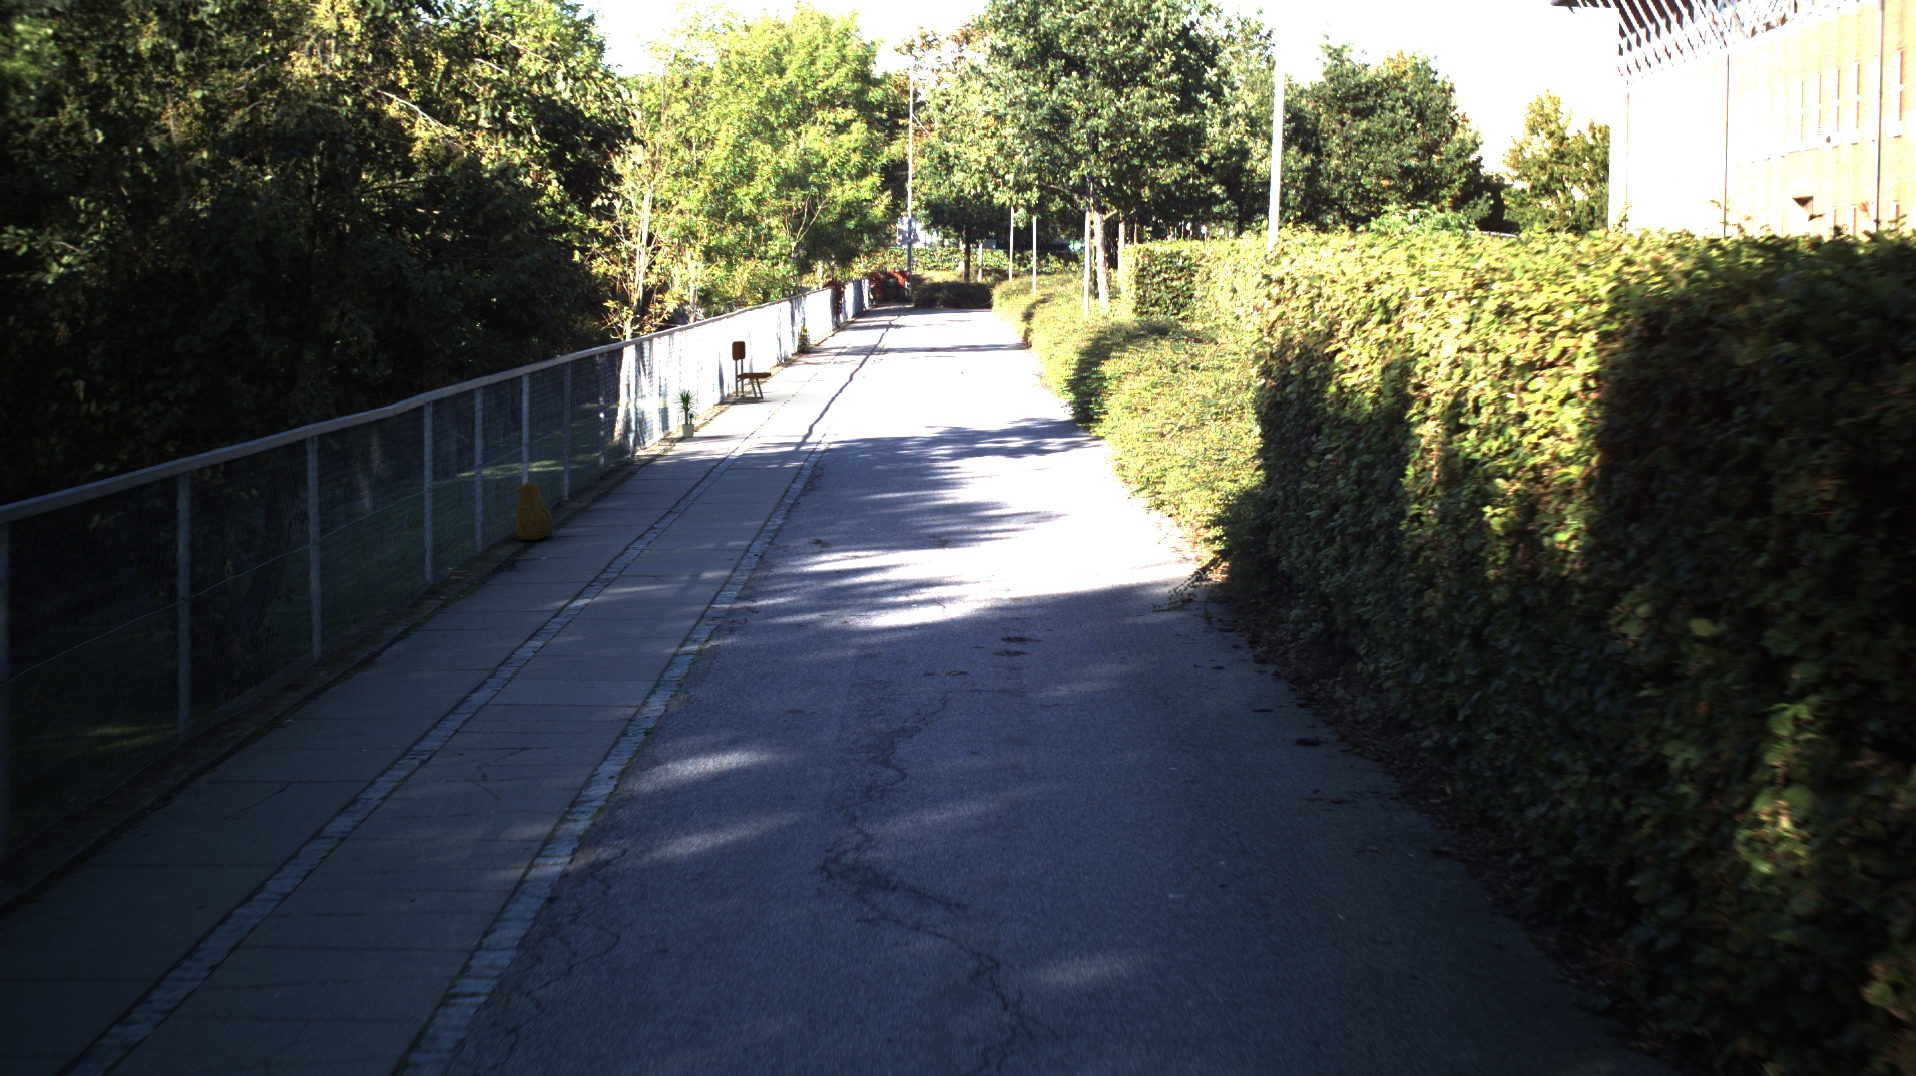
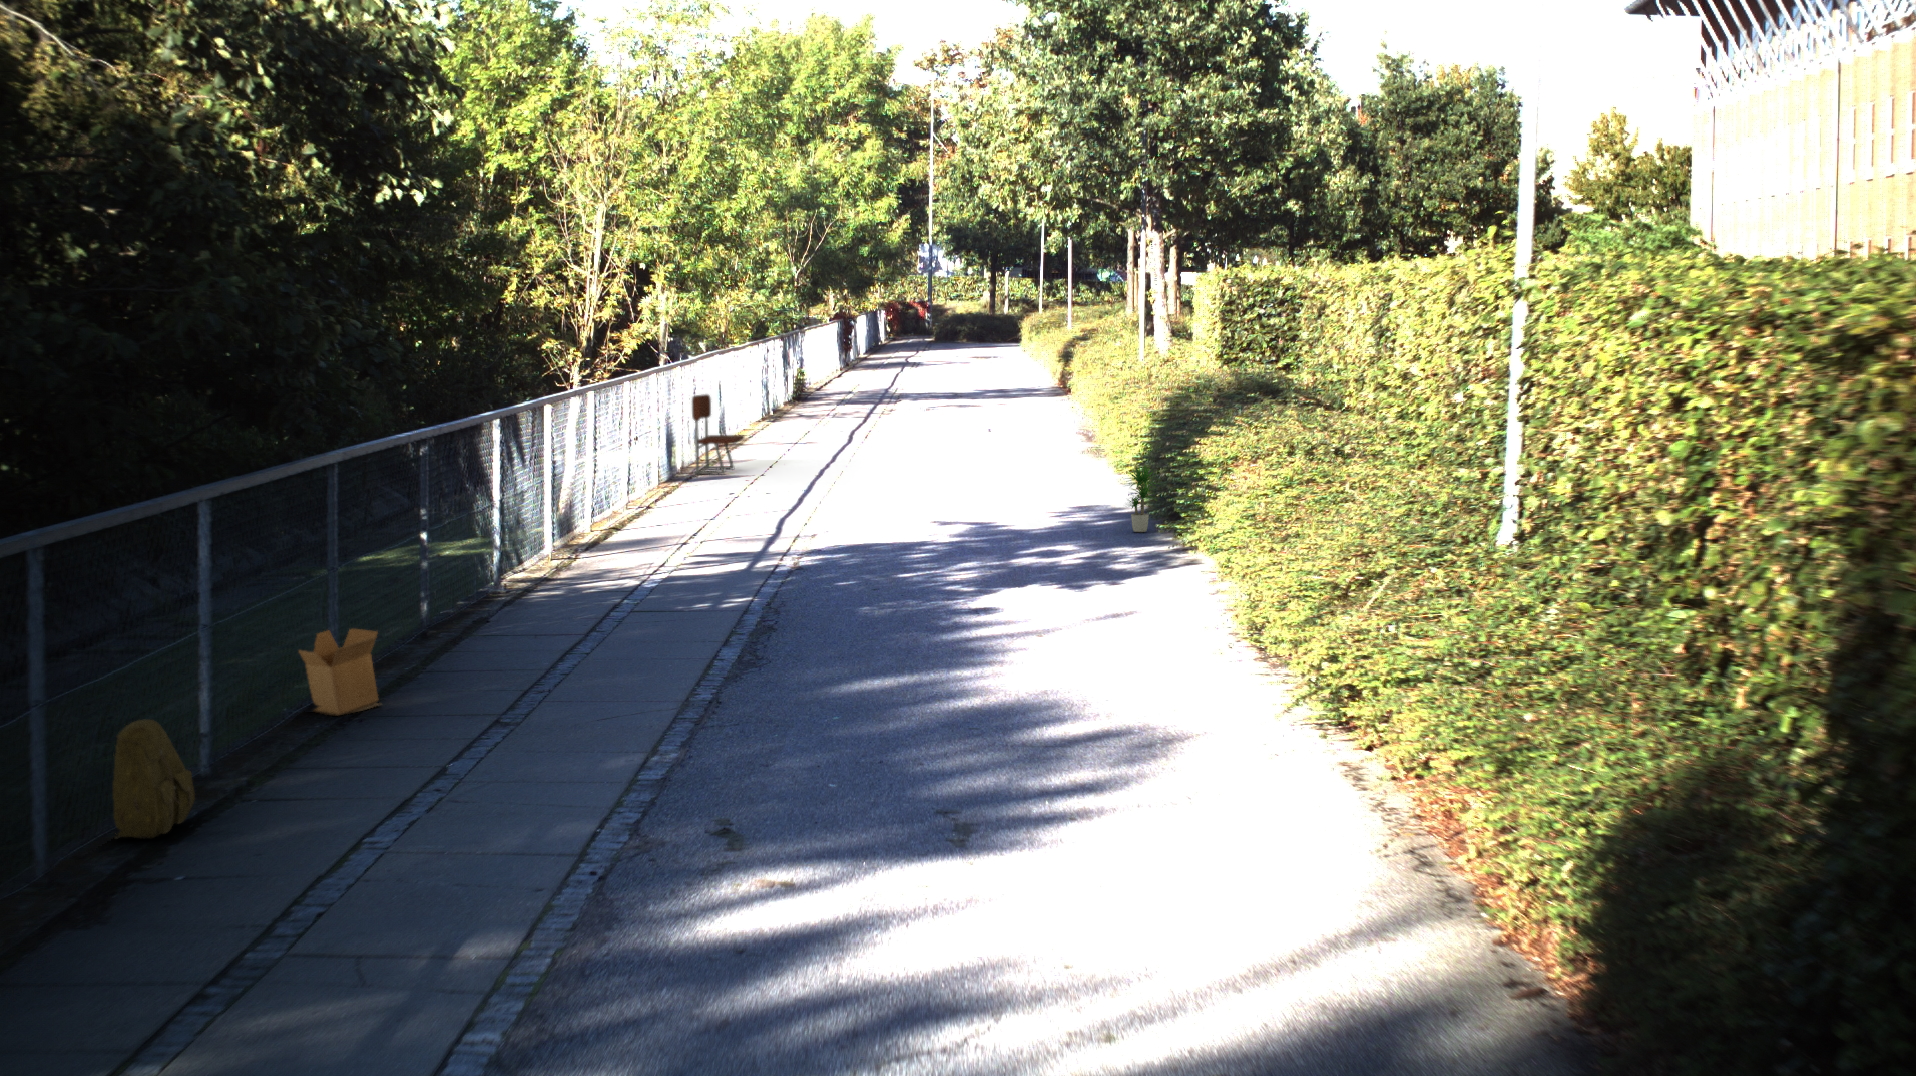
potted plant: present [676,390,695,437] -> present [1128,465,1156,532]
cardboard box: none [558,459,611,506] -> present [299,629,380,716]

